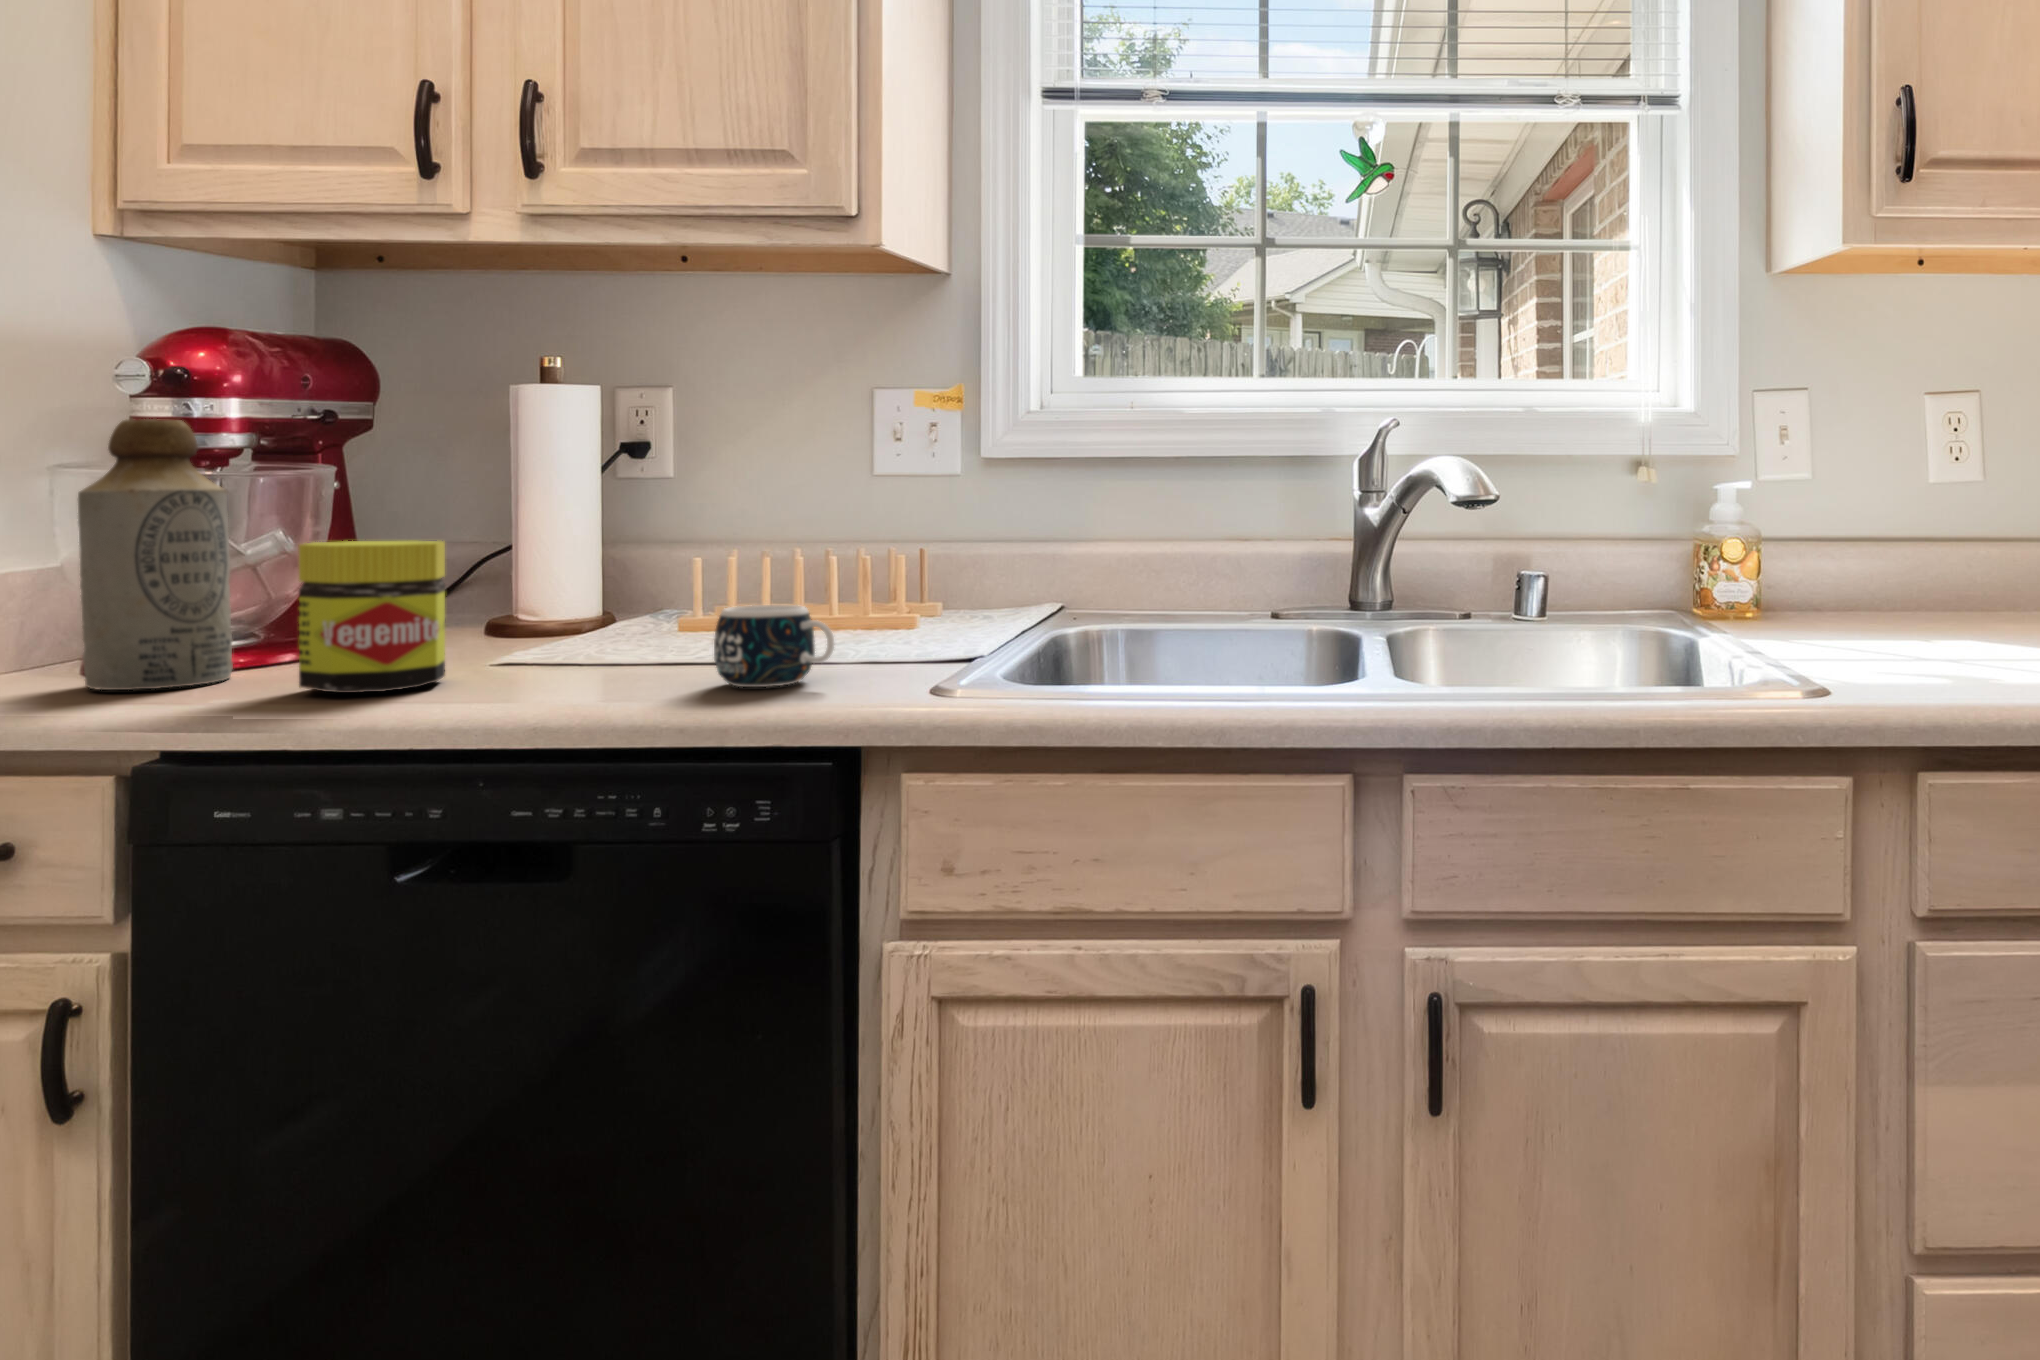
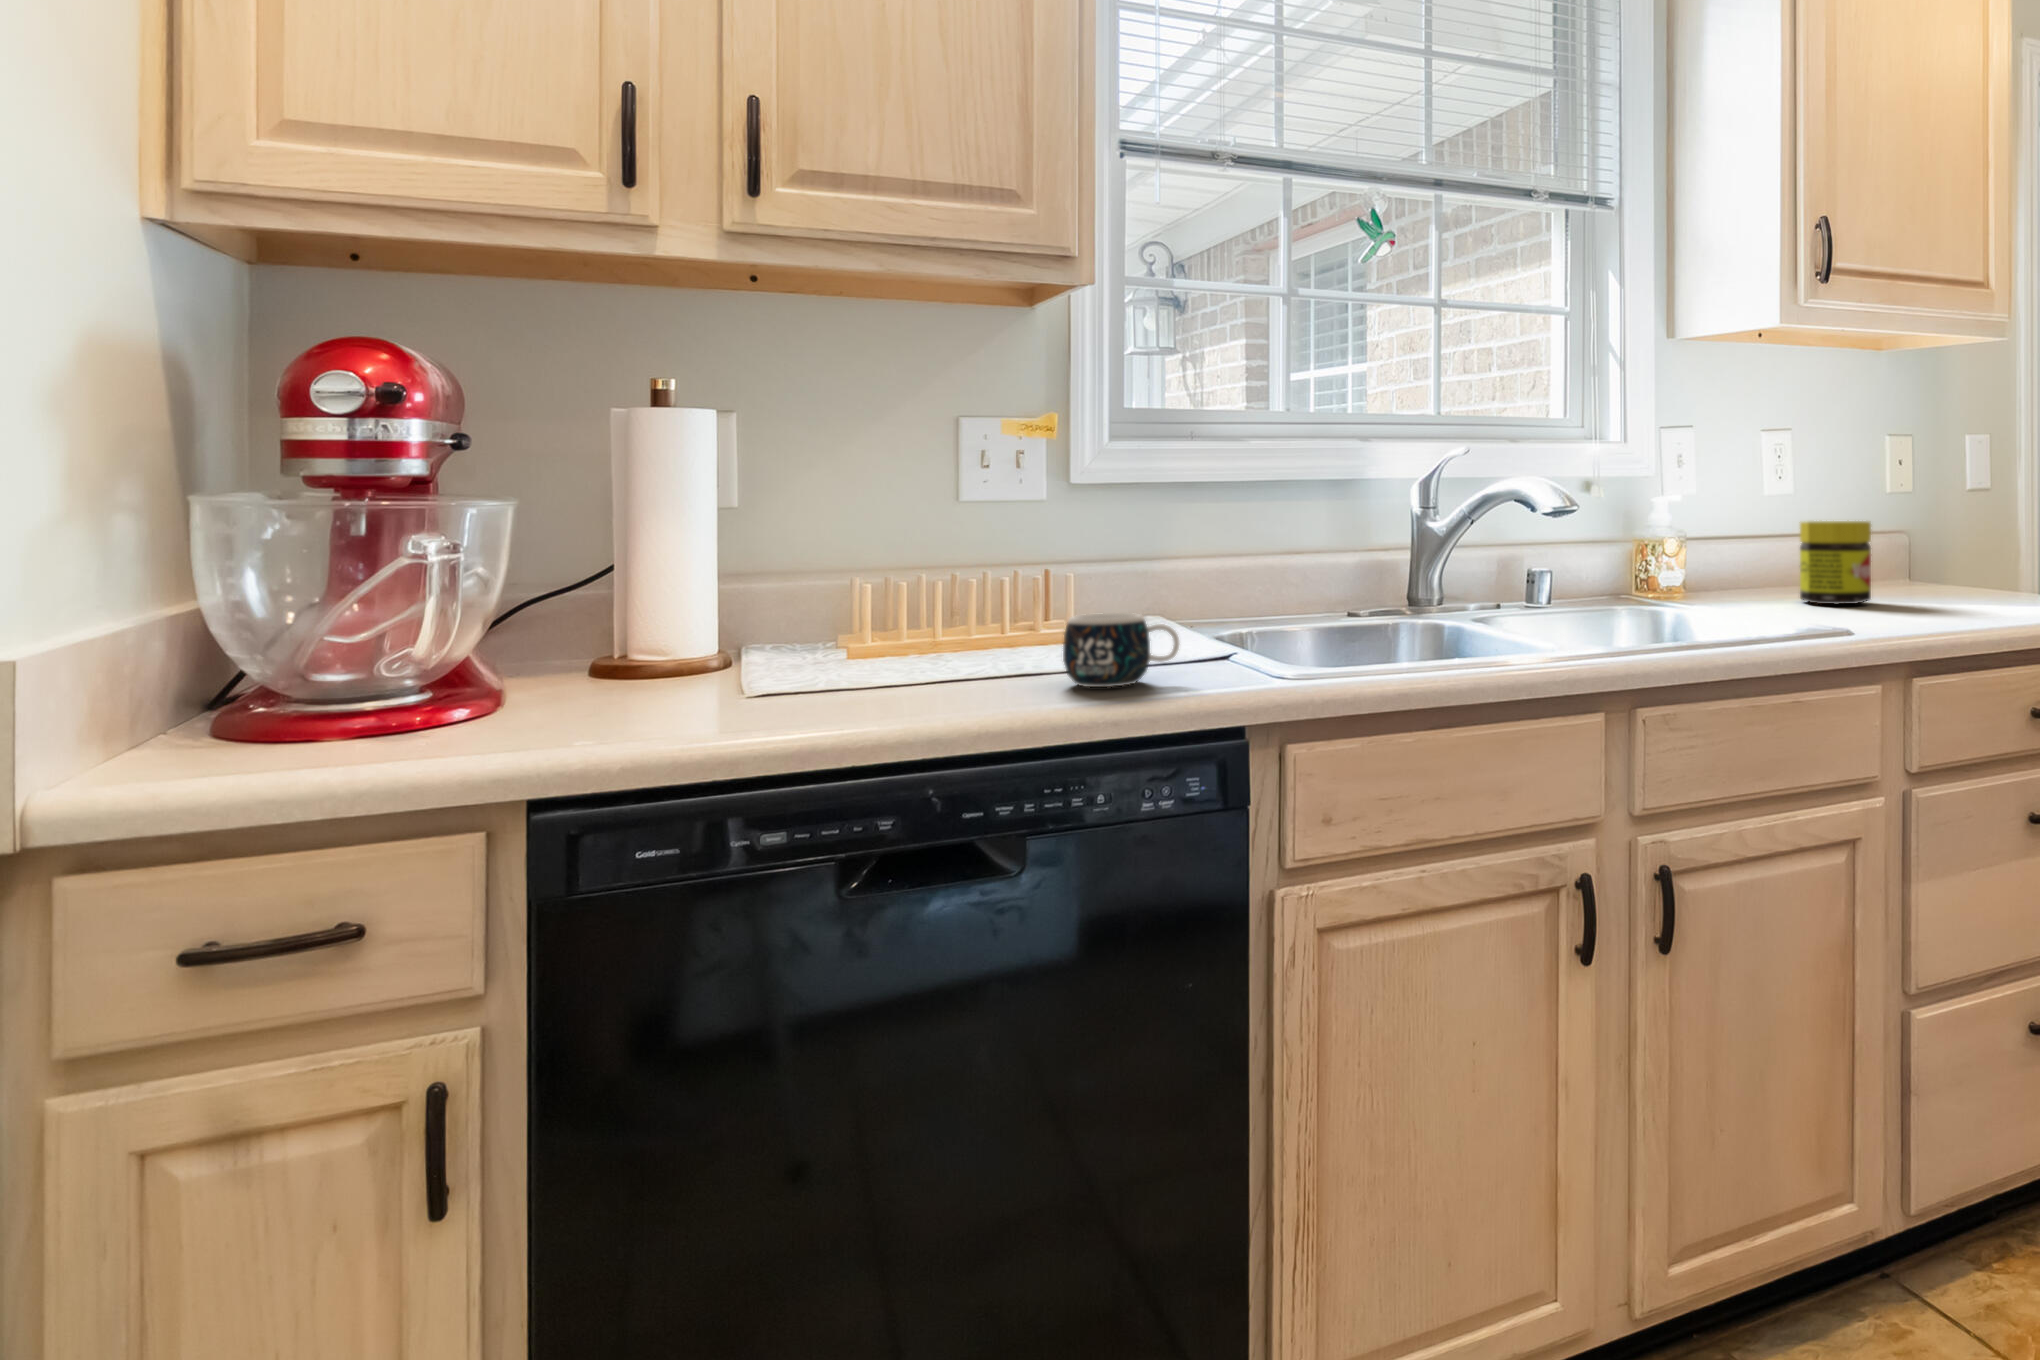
bottle: present [78,419,233,690] -> none [337,443,508,743]
jar: present [299,541,445,693] -> present [1800,521,1871,604]

